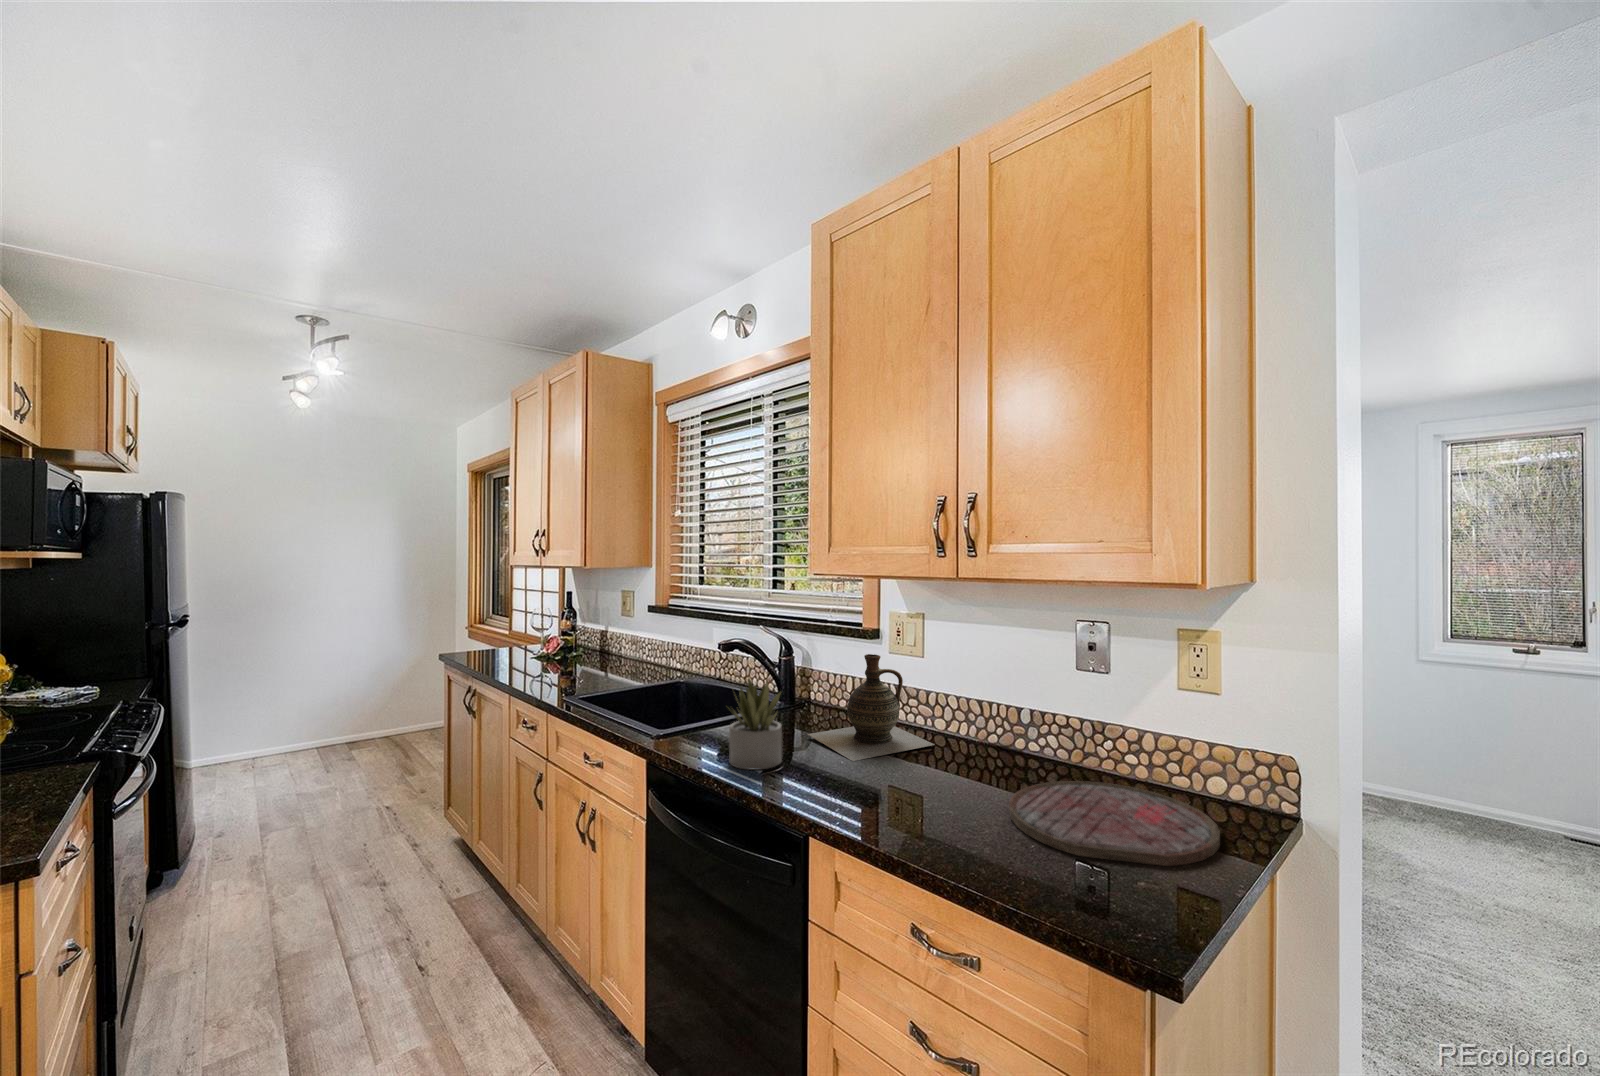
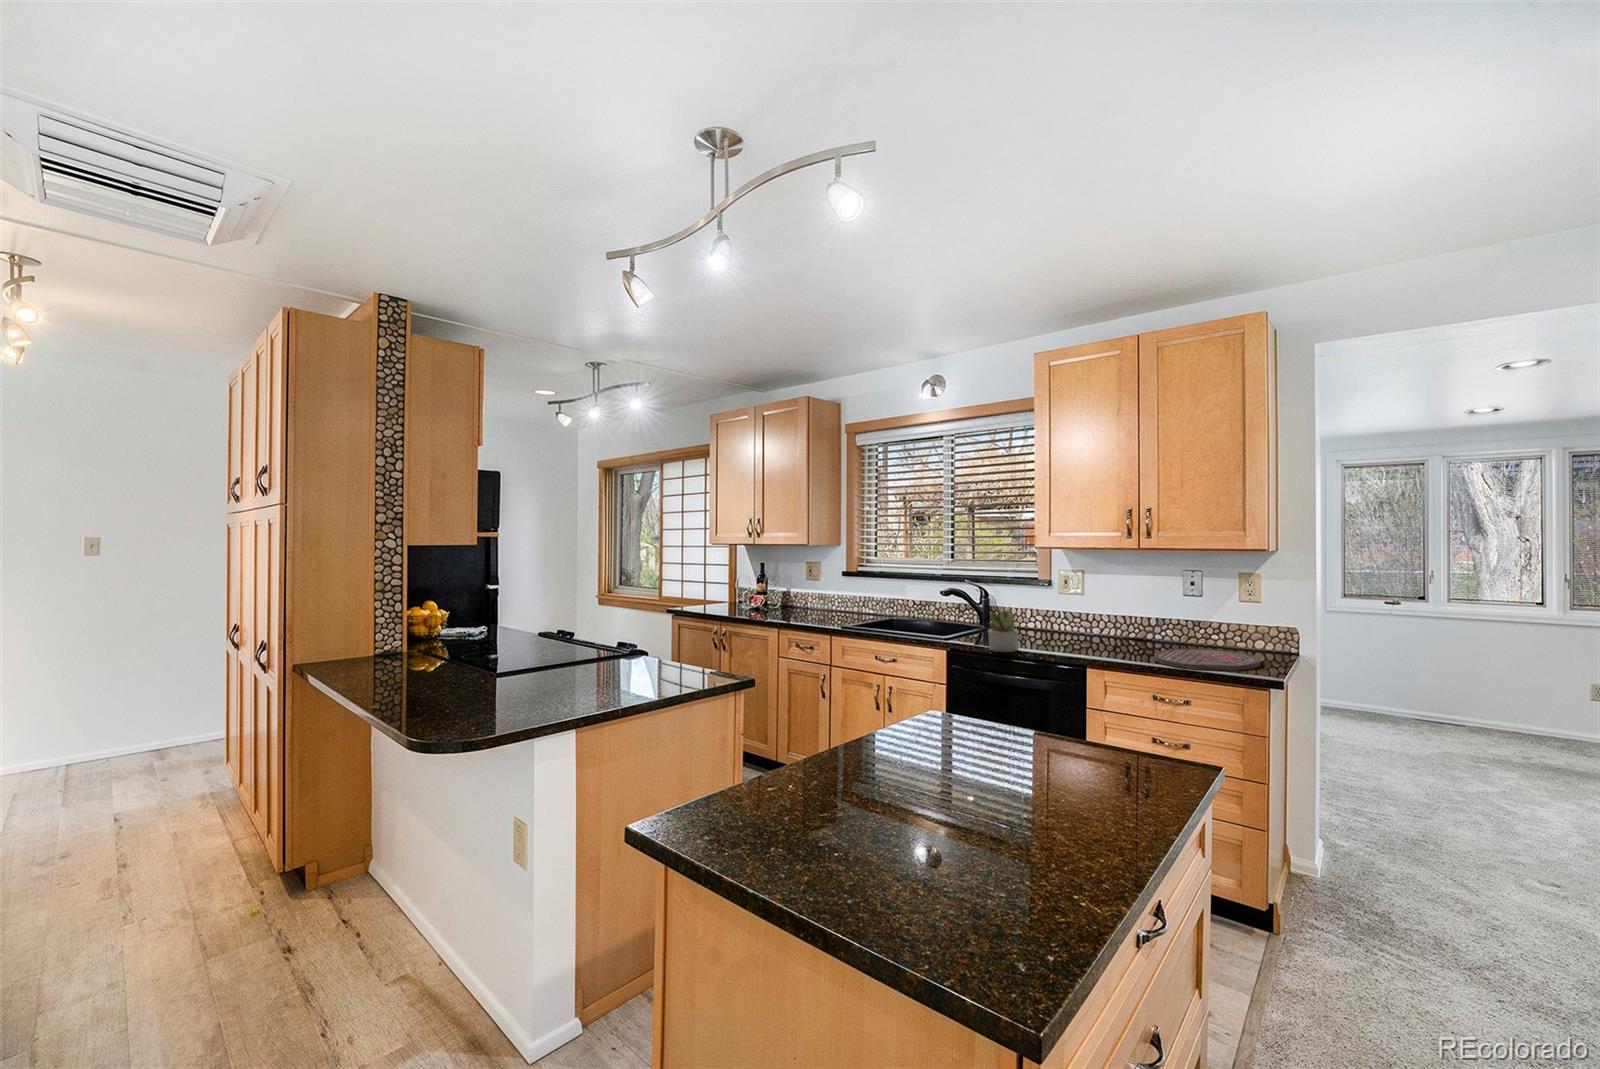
ceramic jug: present [808,654,935,761] -> none [1020,592,1098,648]

